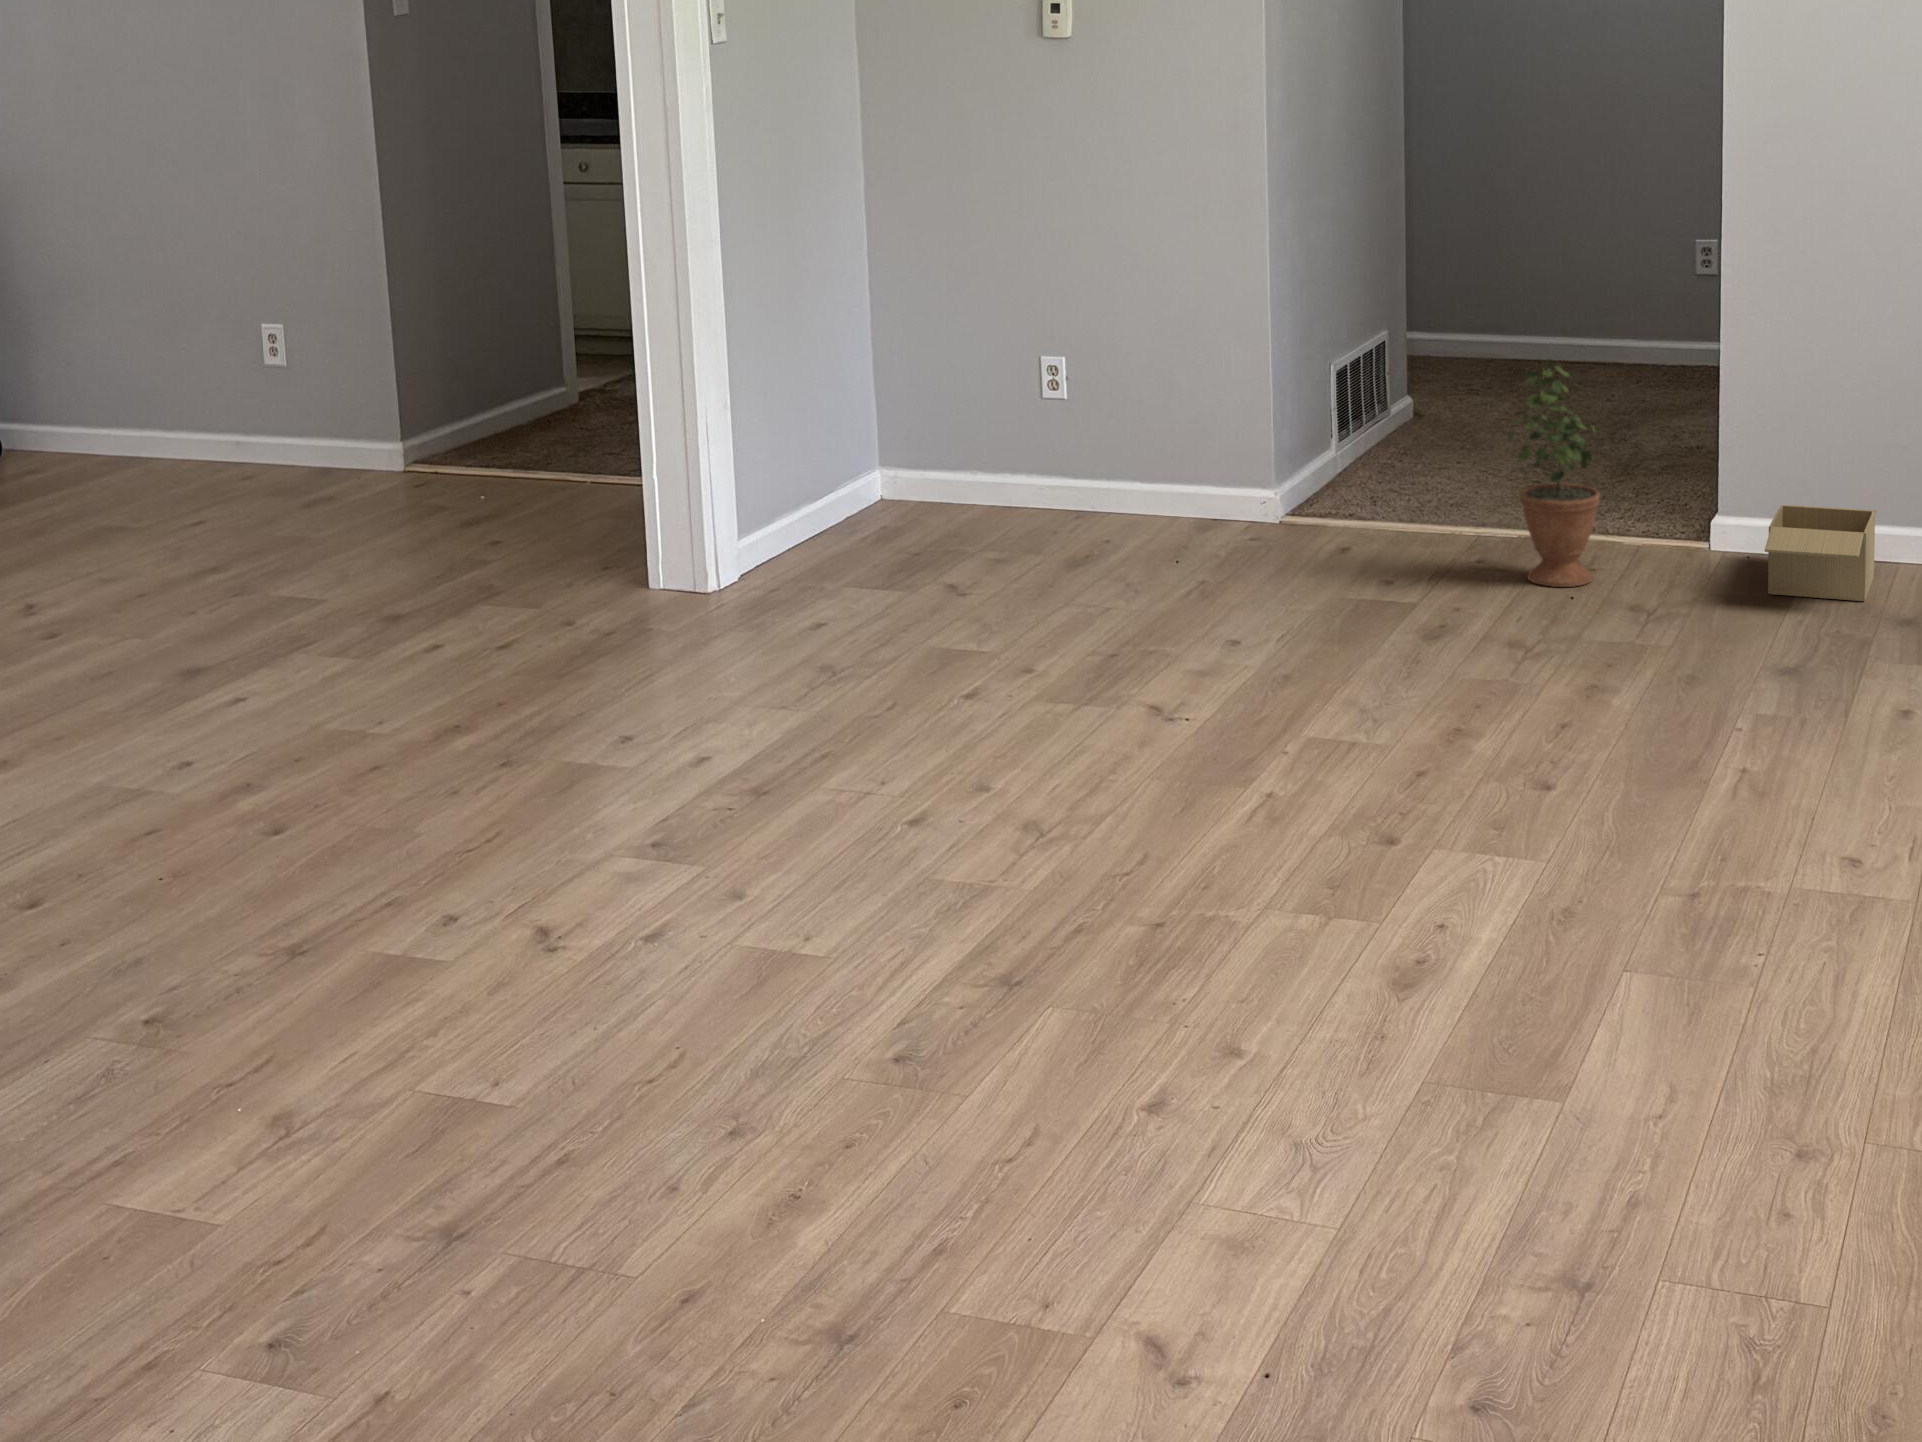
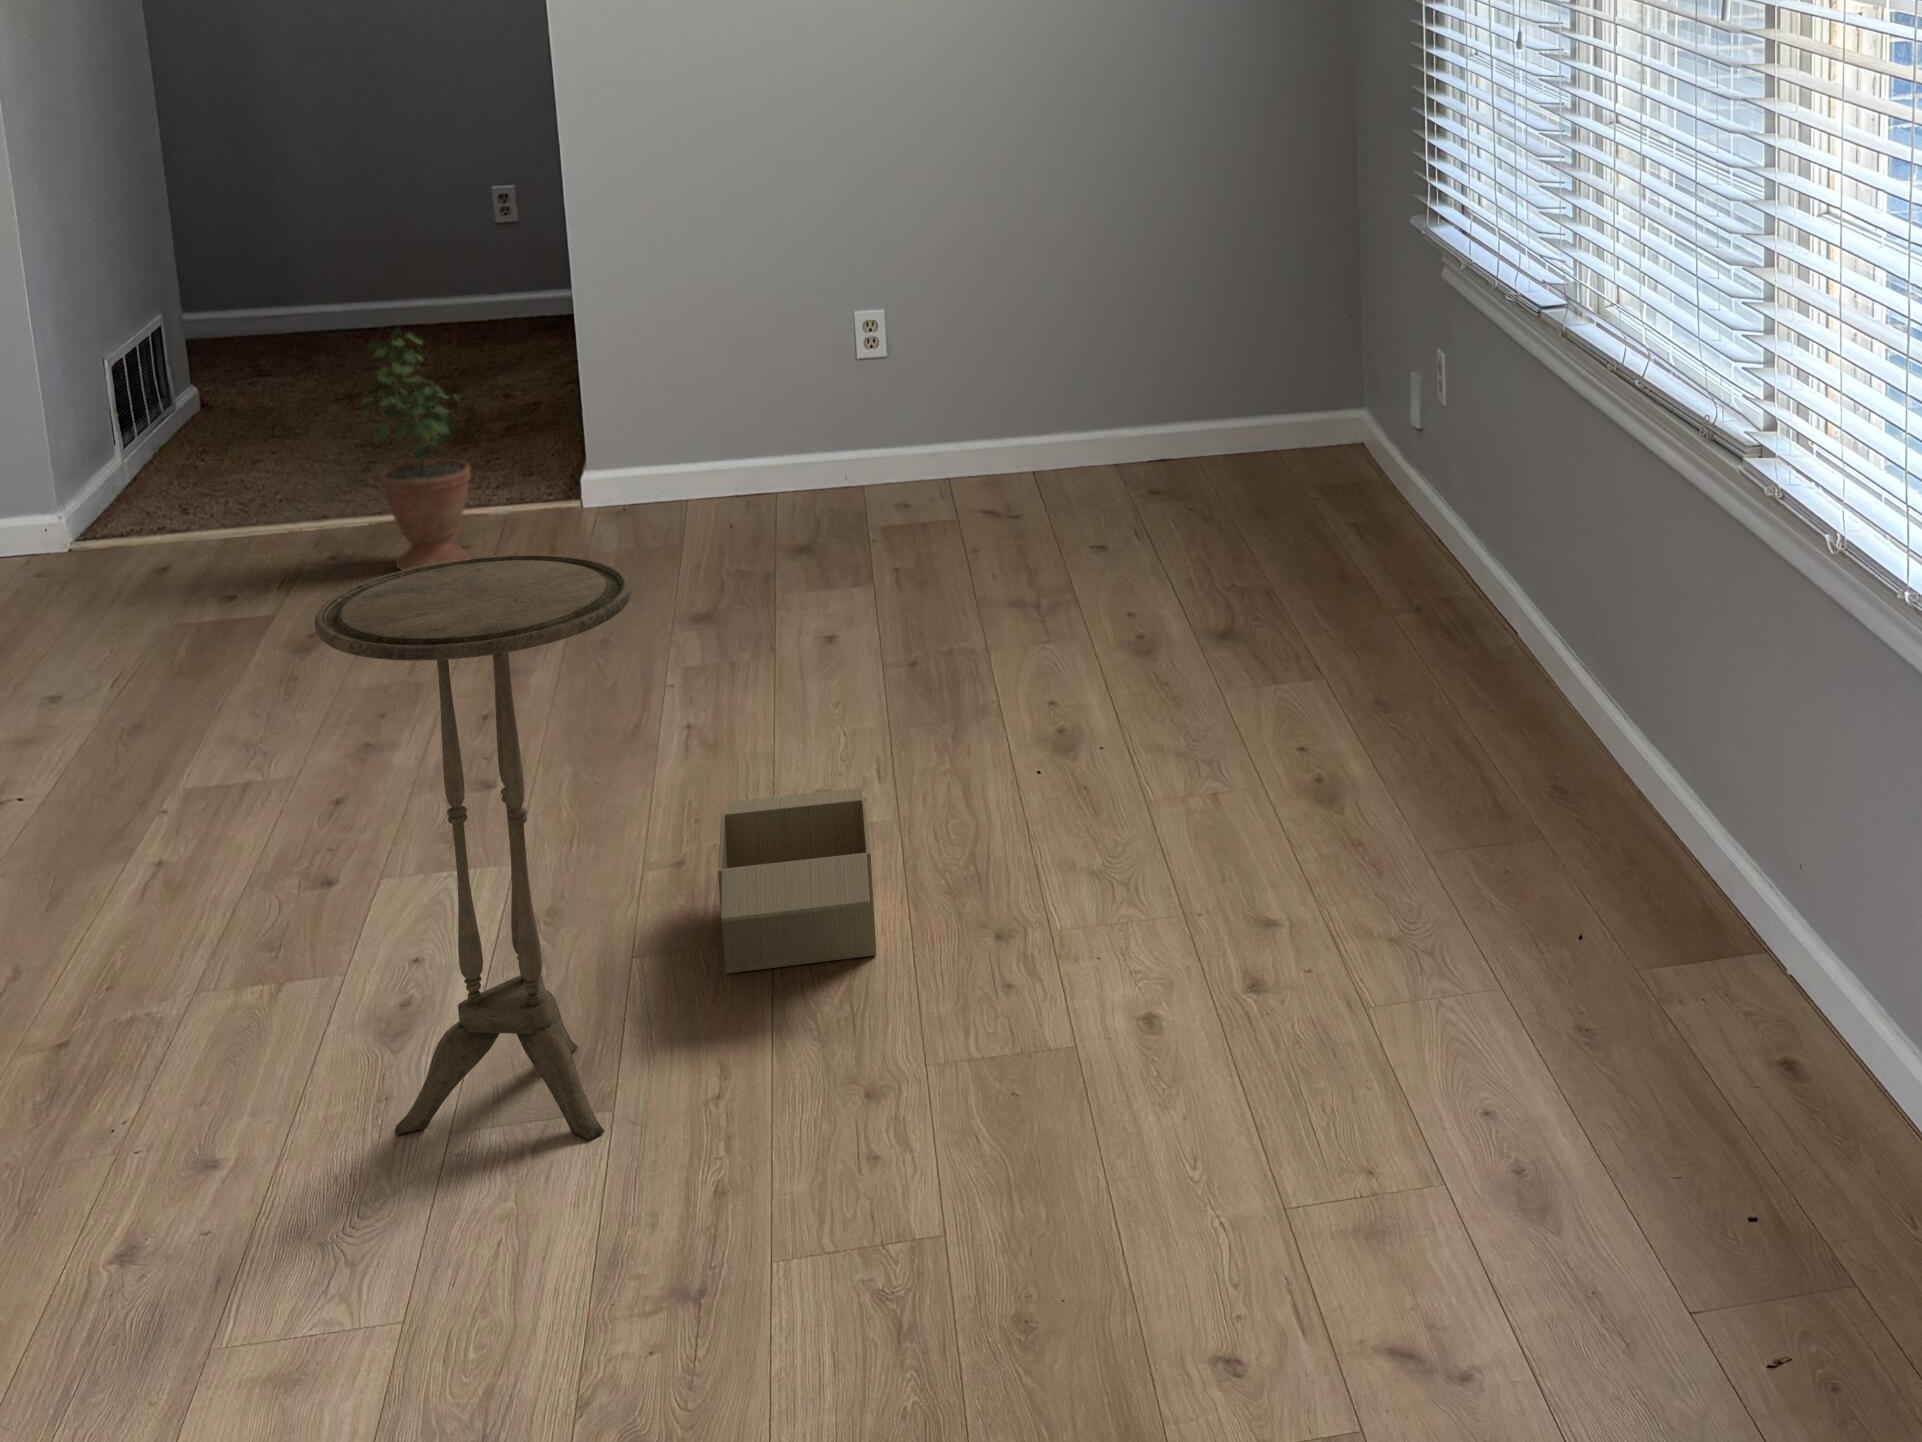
cardboard box: present [1765,505,1877,601] -> present [718,788,876,974]
side table: none [1340,565,1613,1122] -> present [315,555,632,1140]

